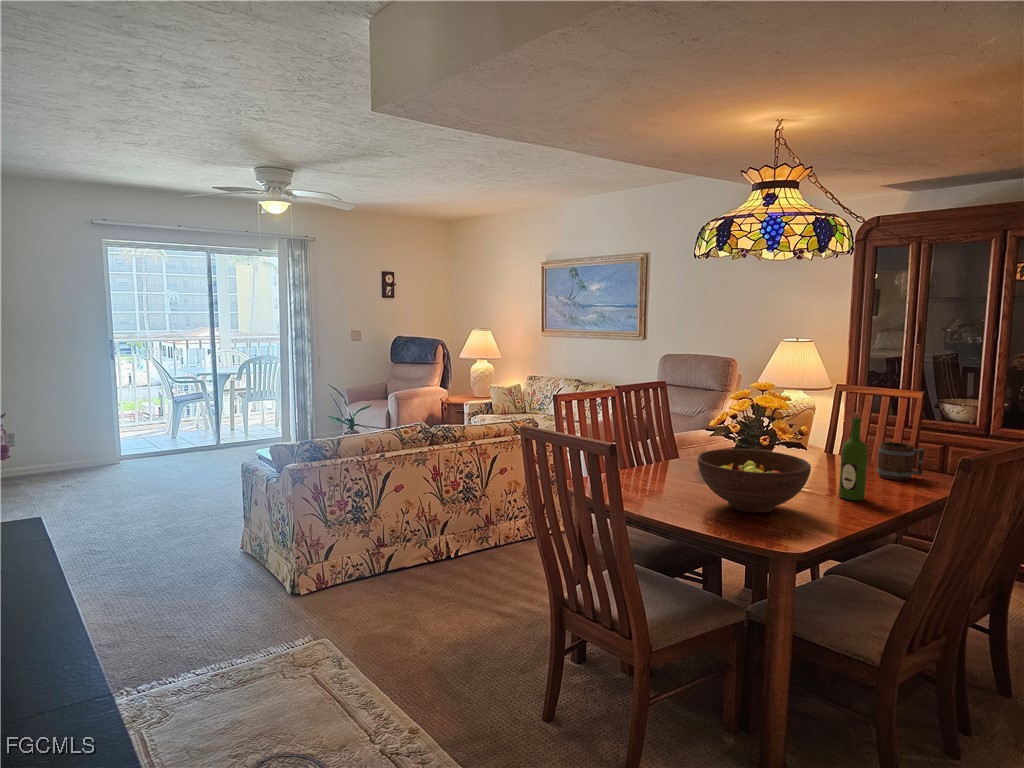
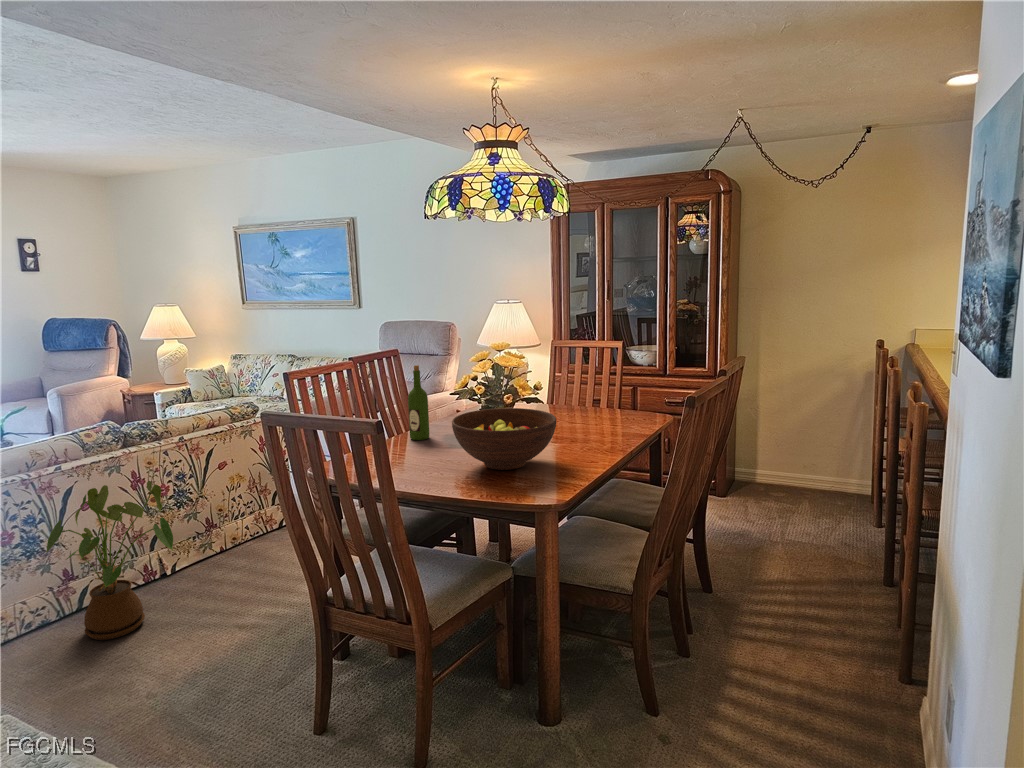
wine bottle: present [839,413,868,501] -> present [408,365,429,440]
mug: present [877,442,924,480] -> none [597,387,632,420]
house plant: none [367,474,455,599] -> present [46,481,173,640]

